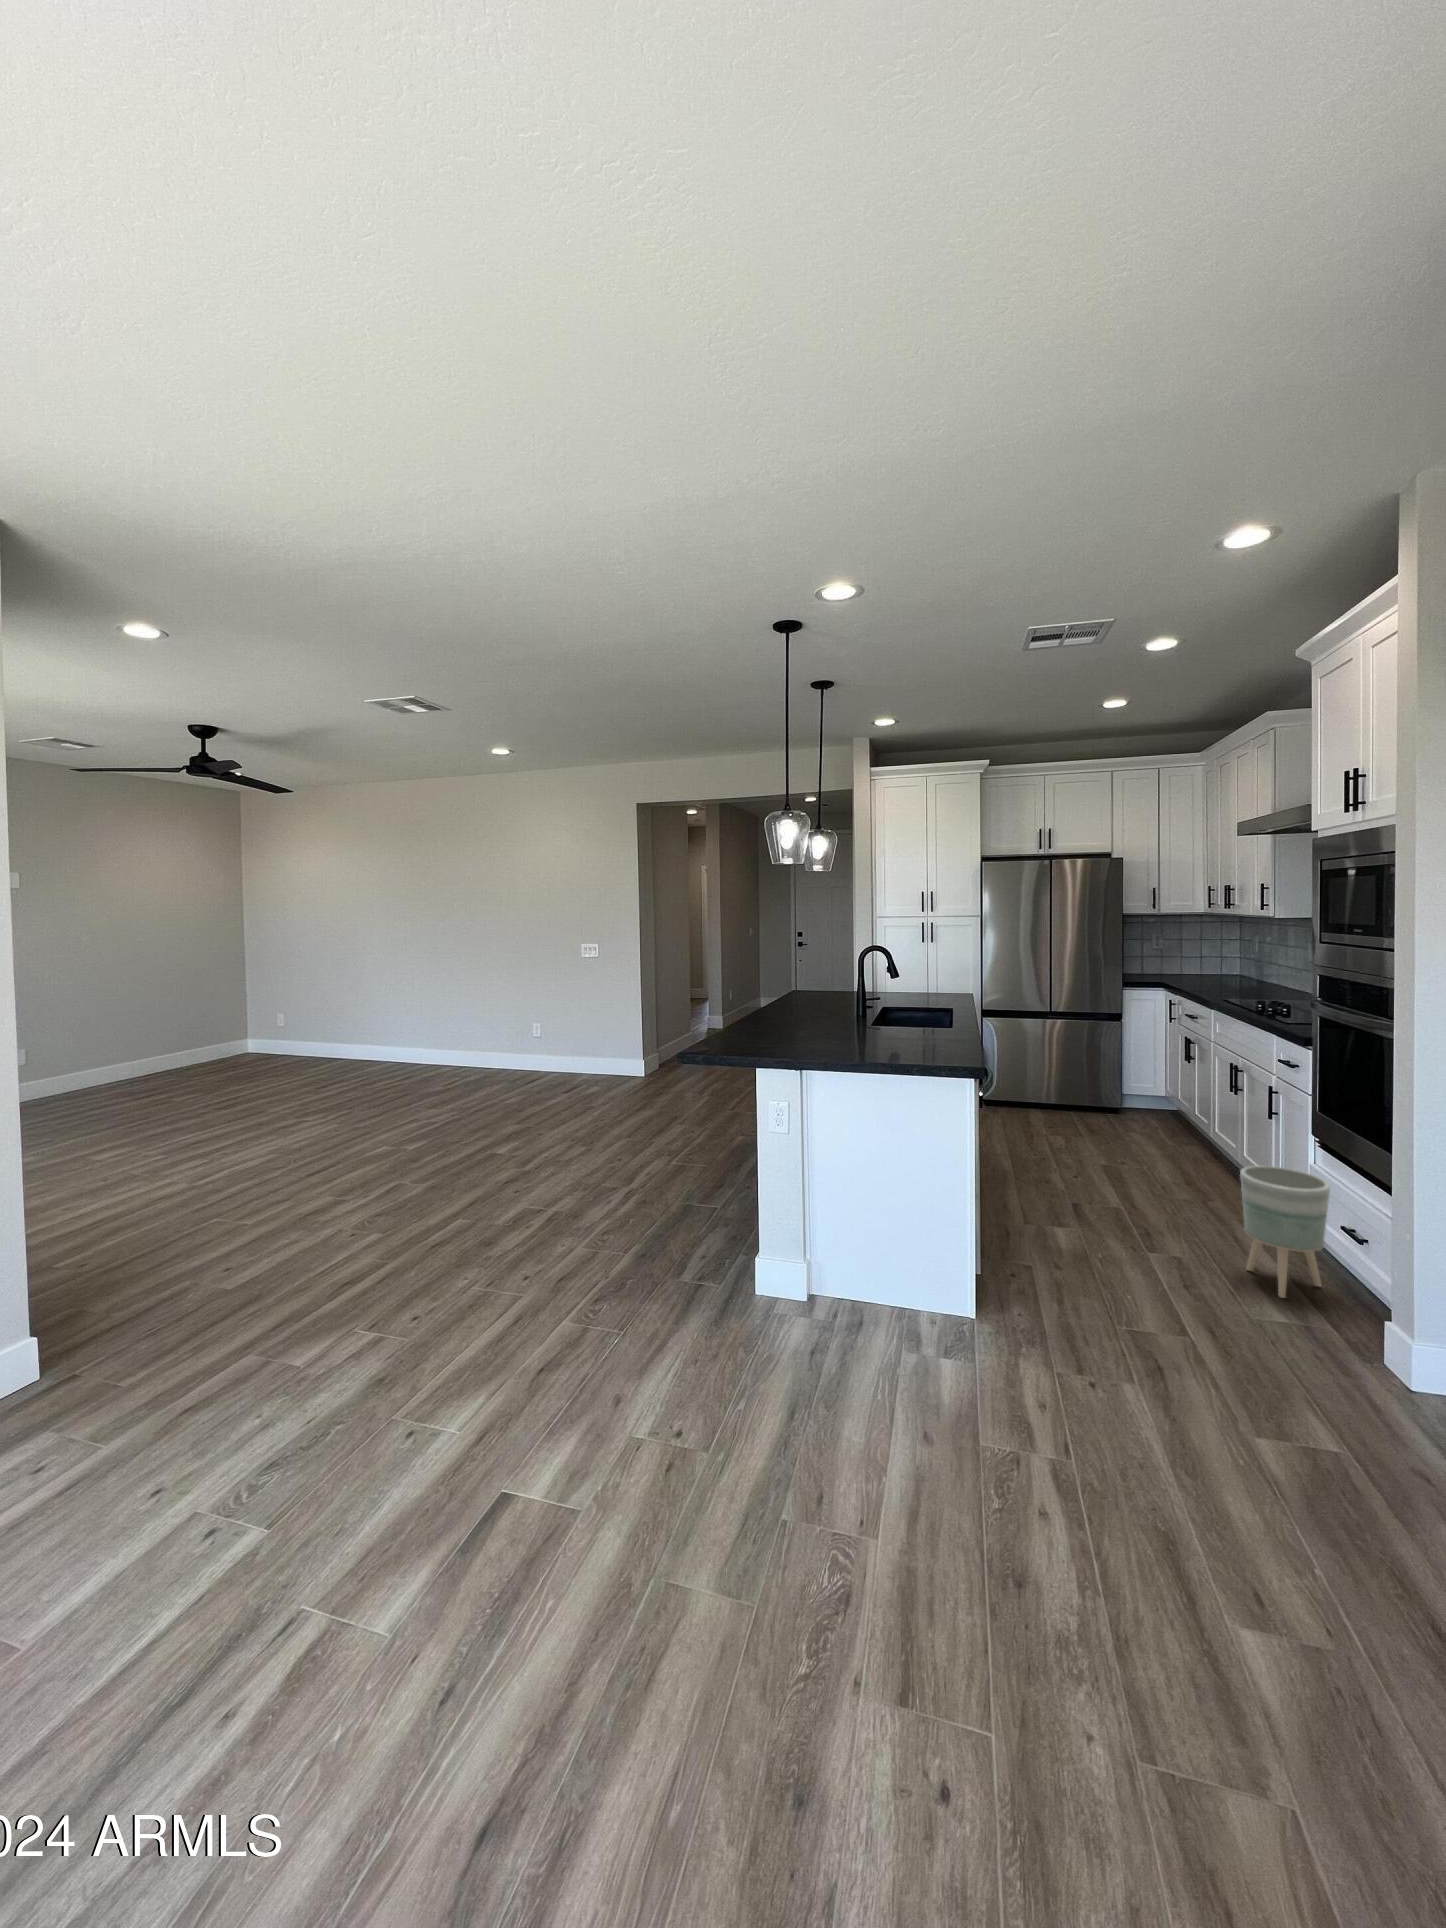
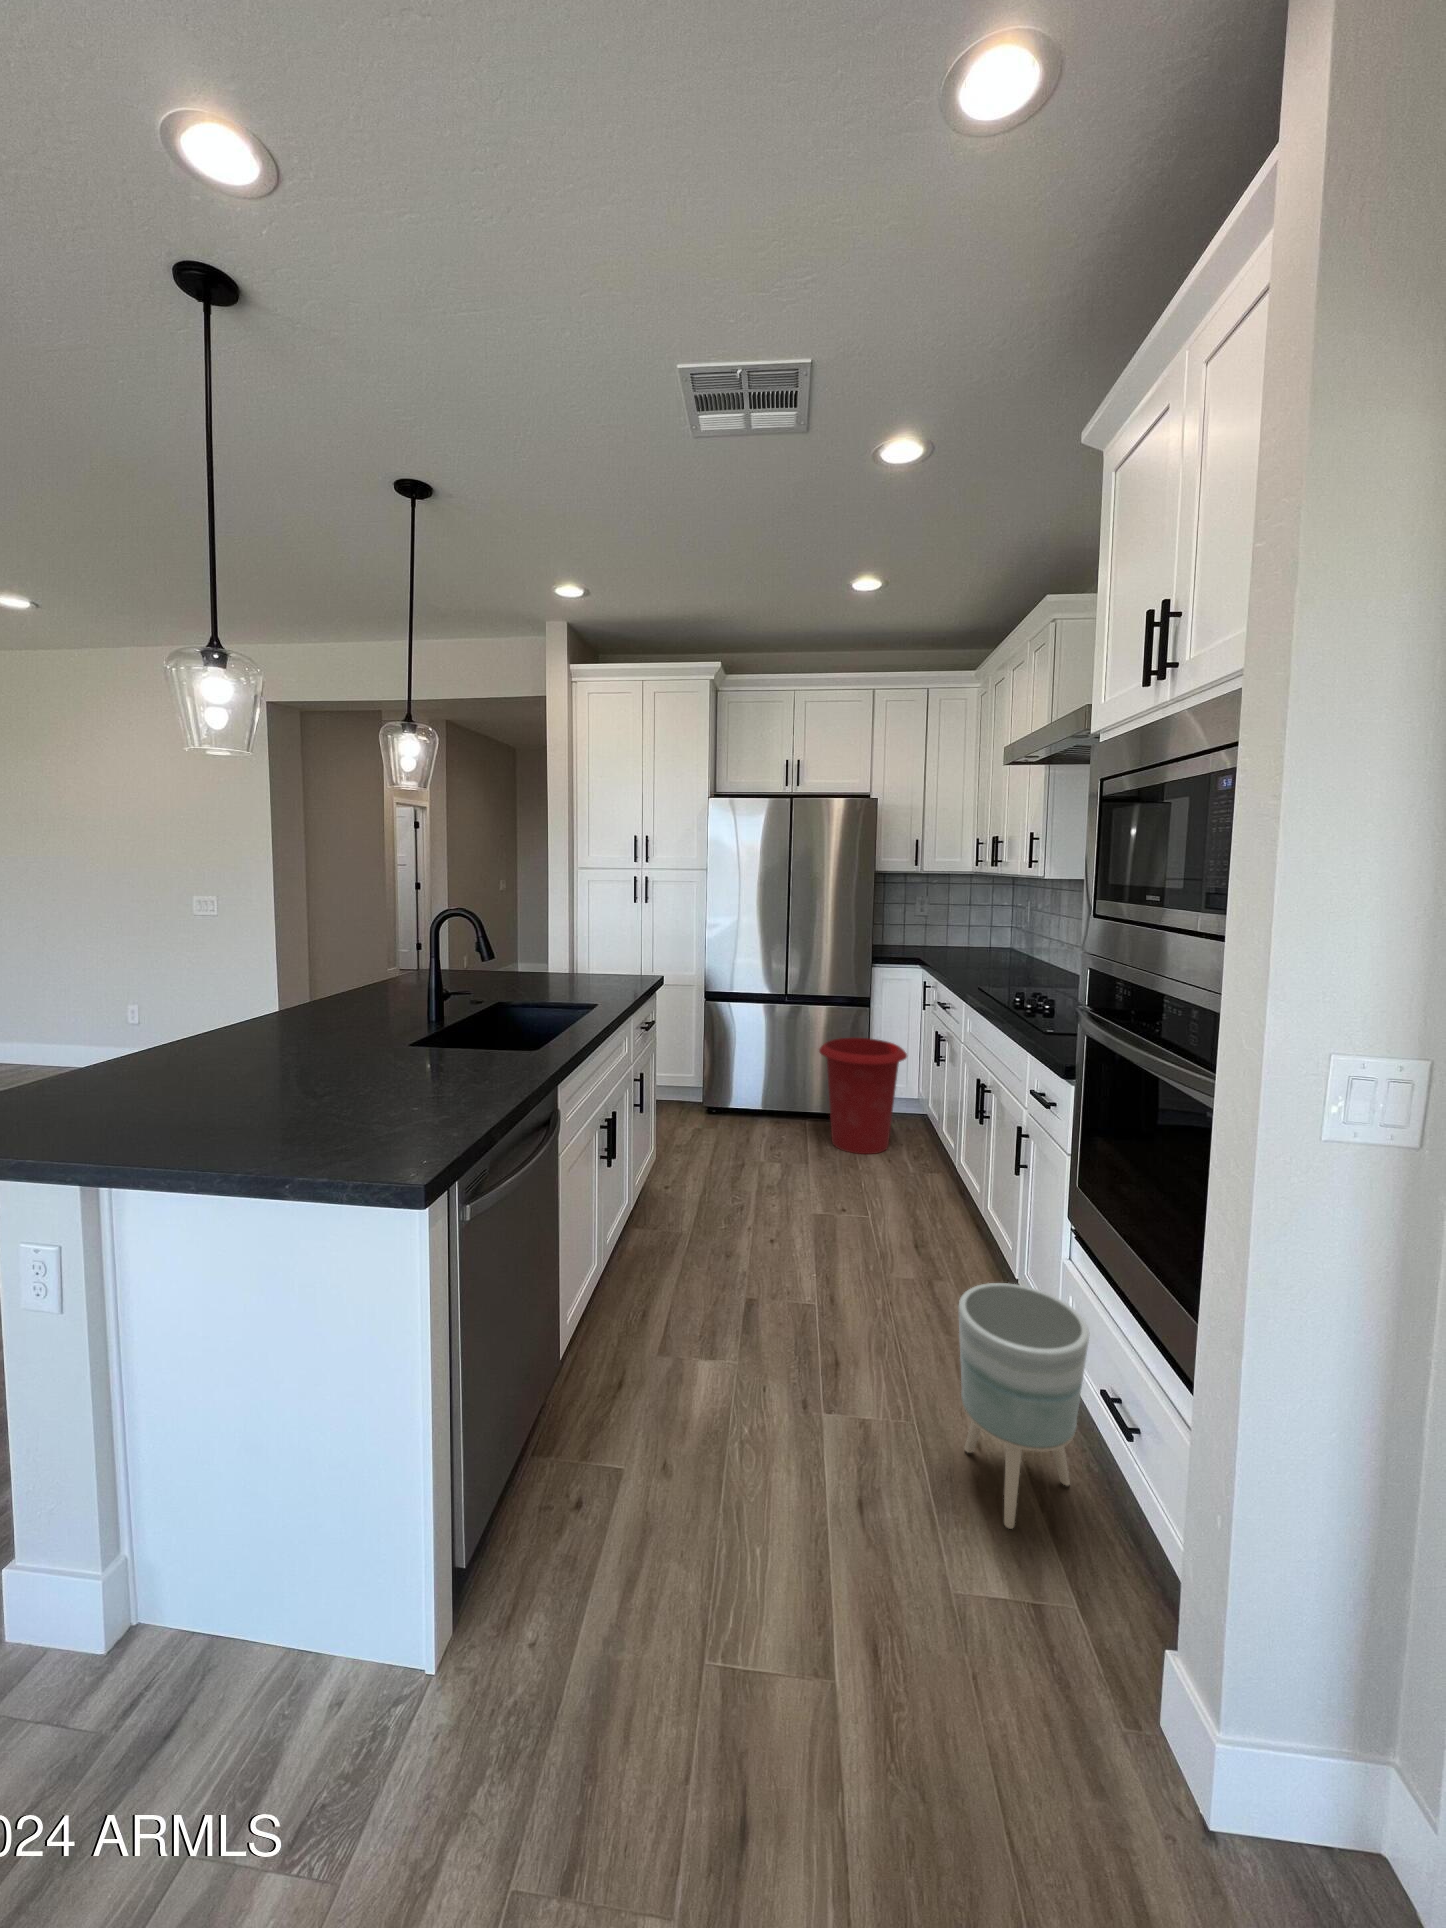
waste bin: none [1083,1045,1159,1133] -> present [819,1038,907,1154]

